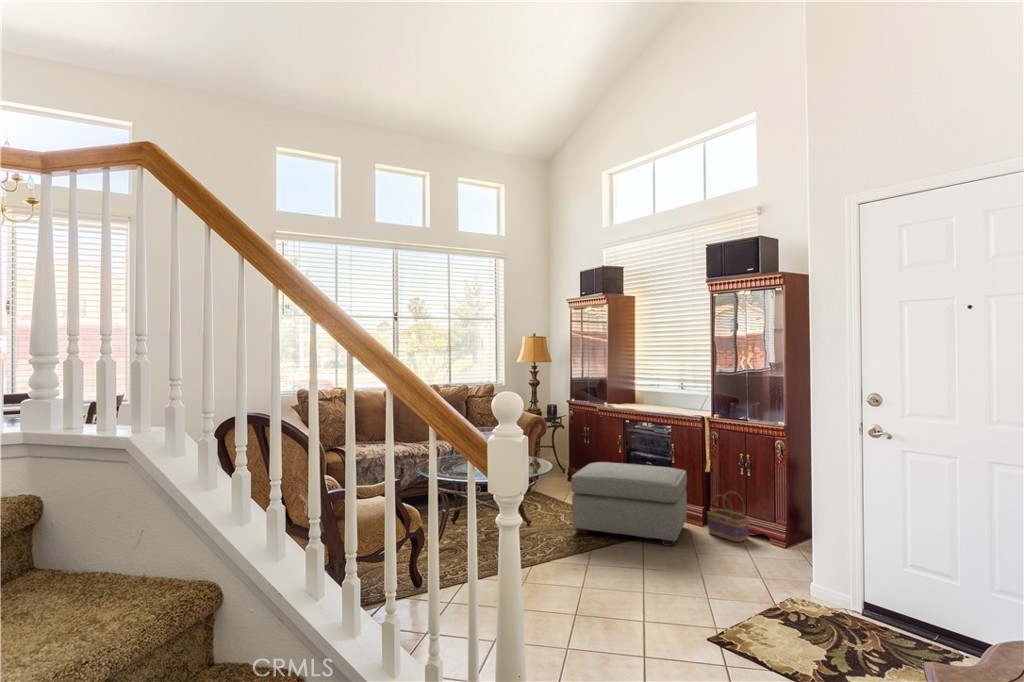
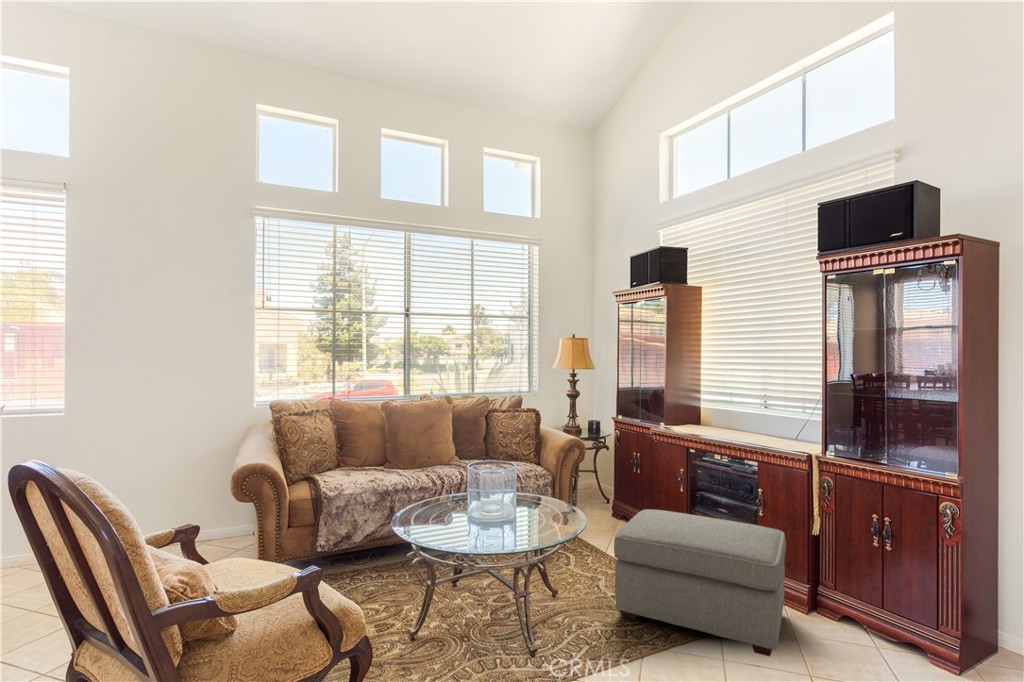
basket: present [707,492,749,542] -> none [819,570,891,655]

